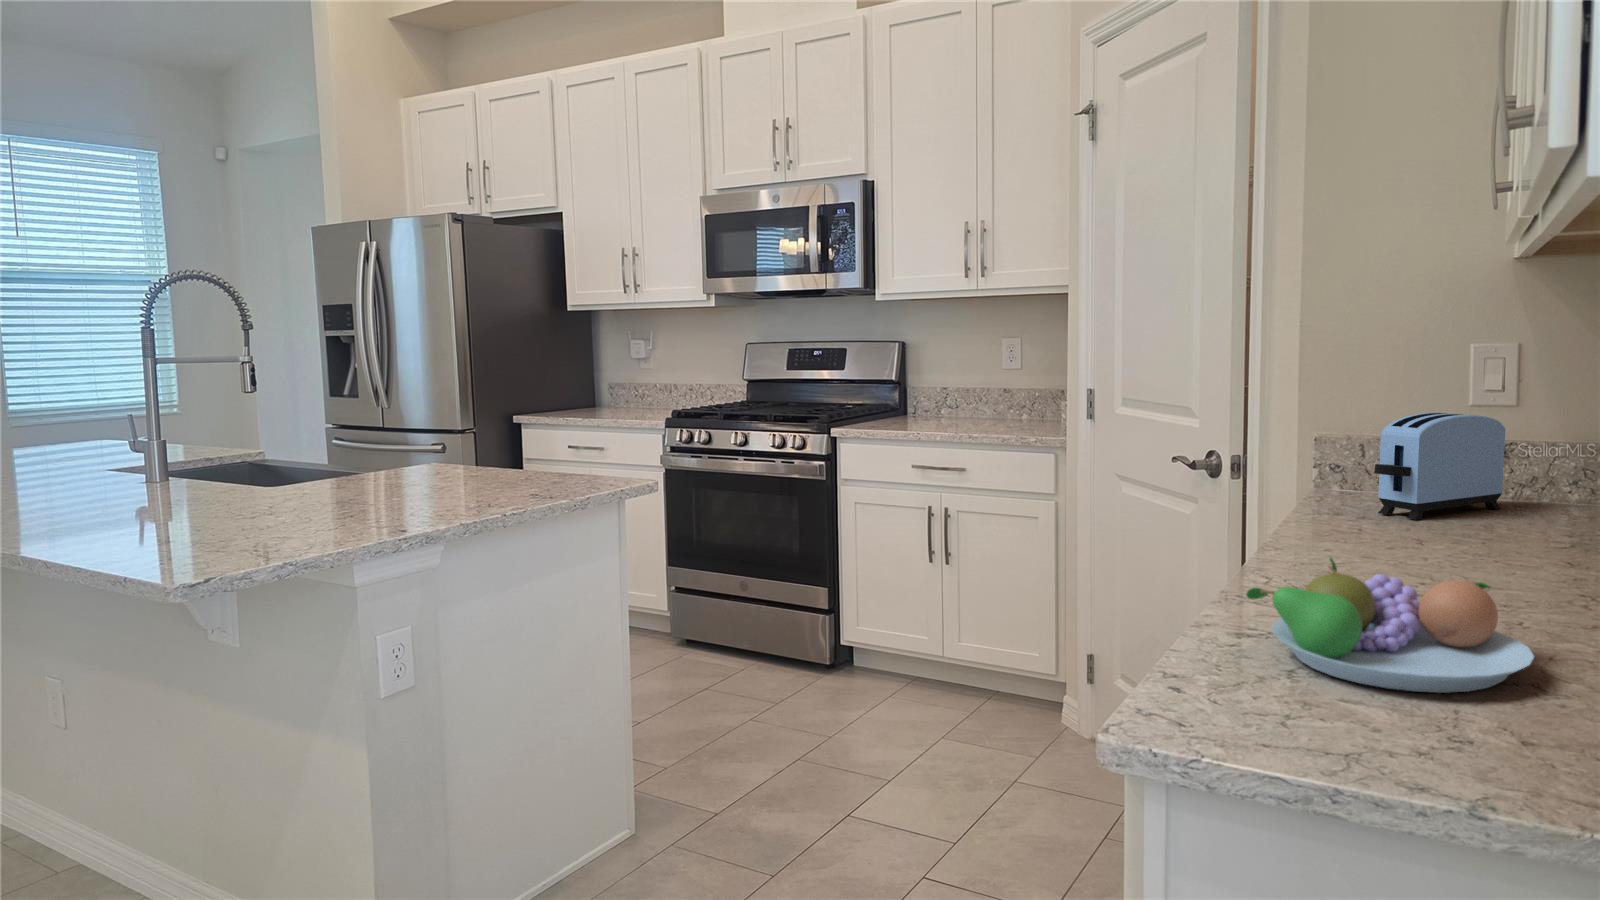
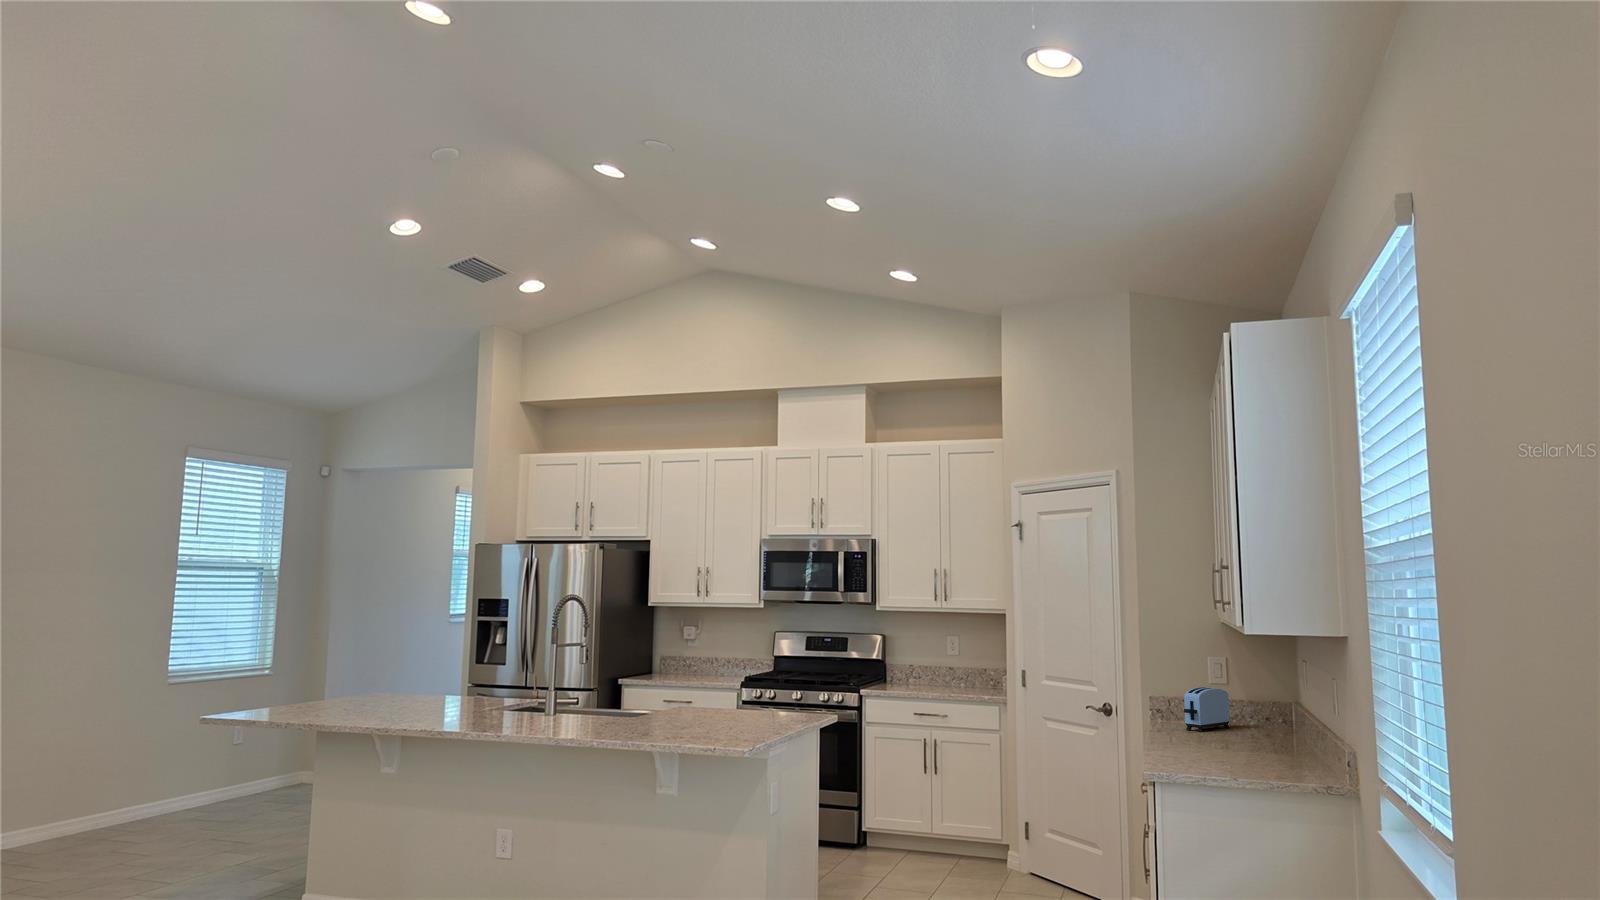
fruit bowl: present [1246,557,1534,693] -> none [1172,736,1250,771]

